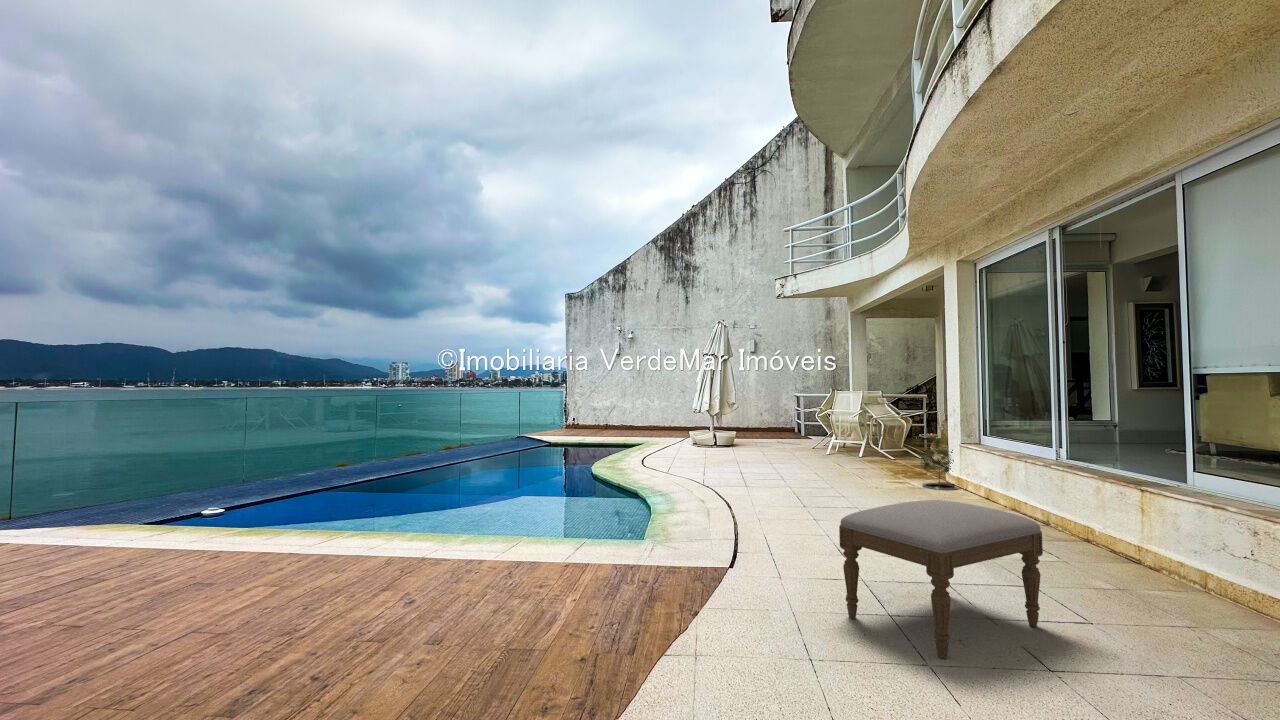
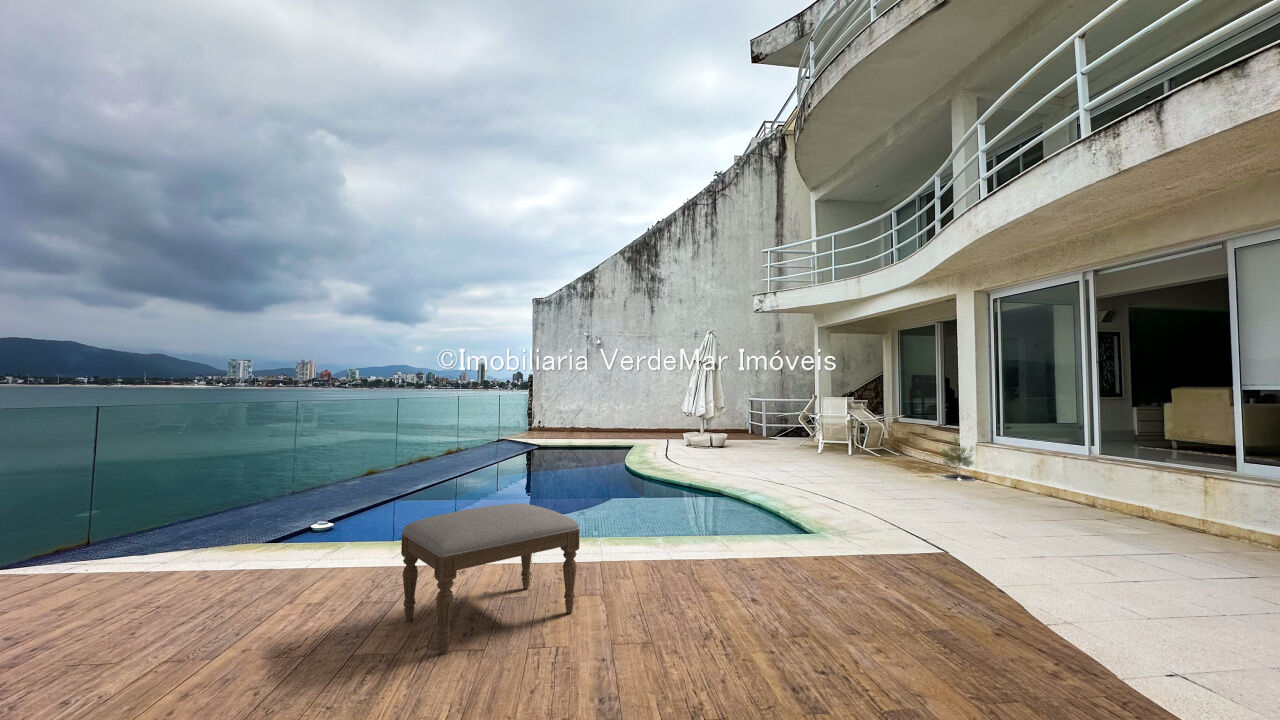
ottoman: present [839,500,1043,659] -> present [401,503,580,655]

